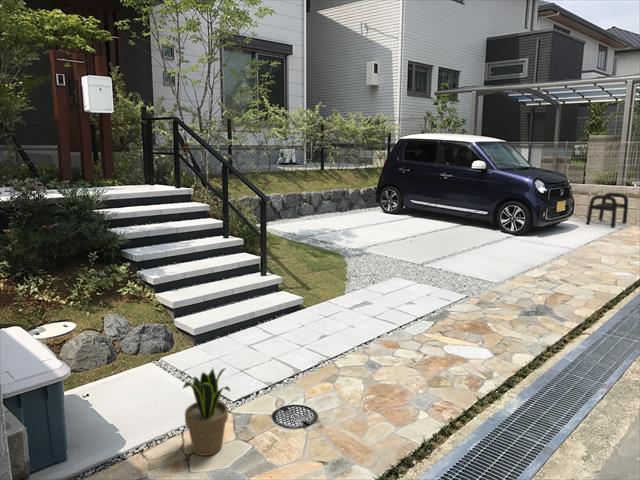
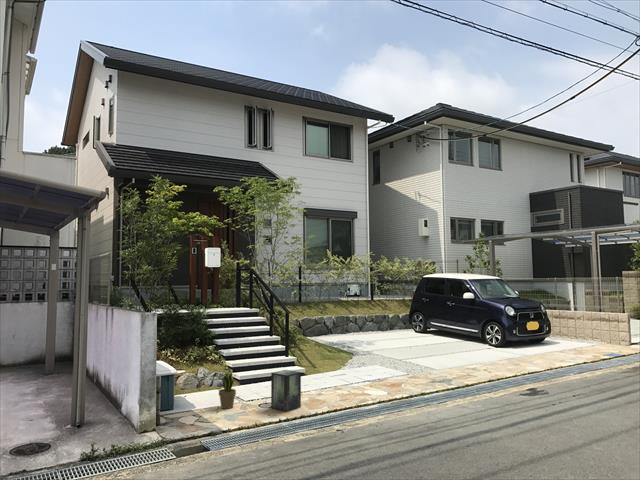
bench: present [586,193,628,227] -> none [572,318,611,345]
storage box: none [315,344,380,451] -> present [271,370,301,412]

